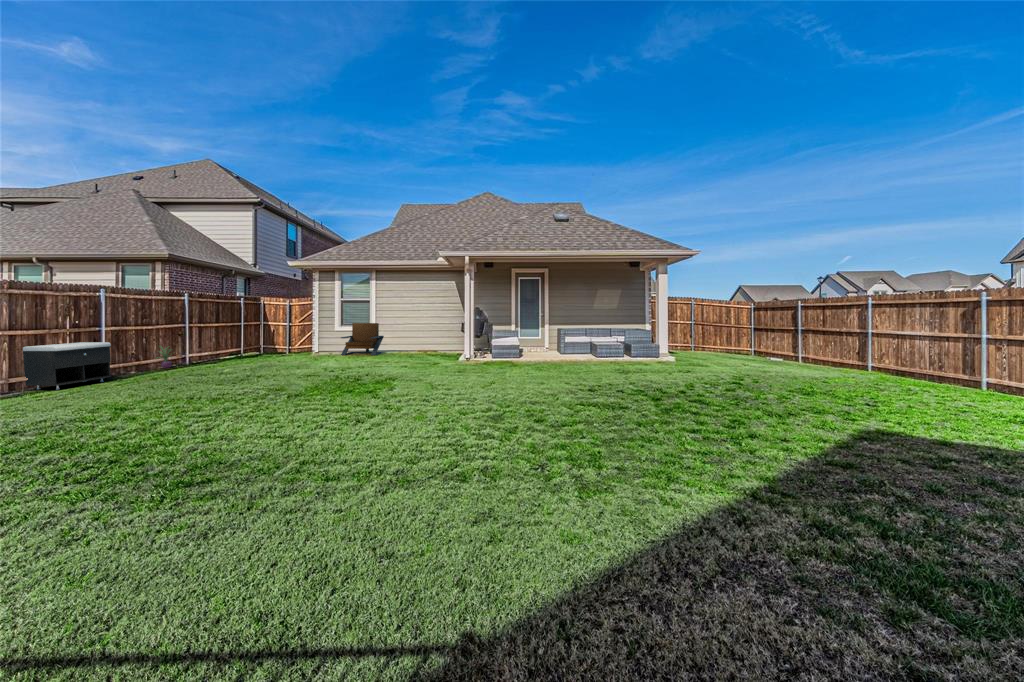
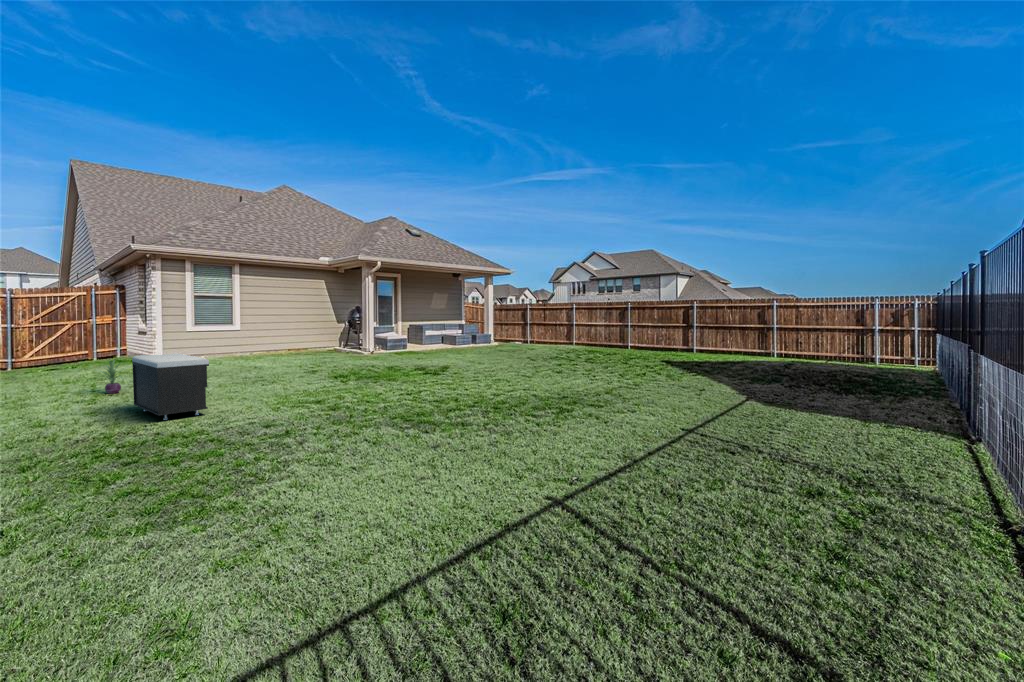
lounge chair: present [341,323,384,355] -> none [215,323,272,363]

